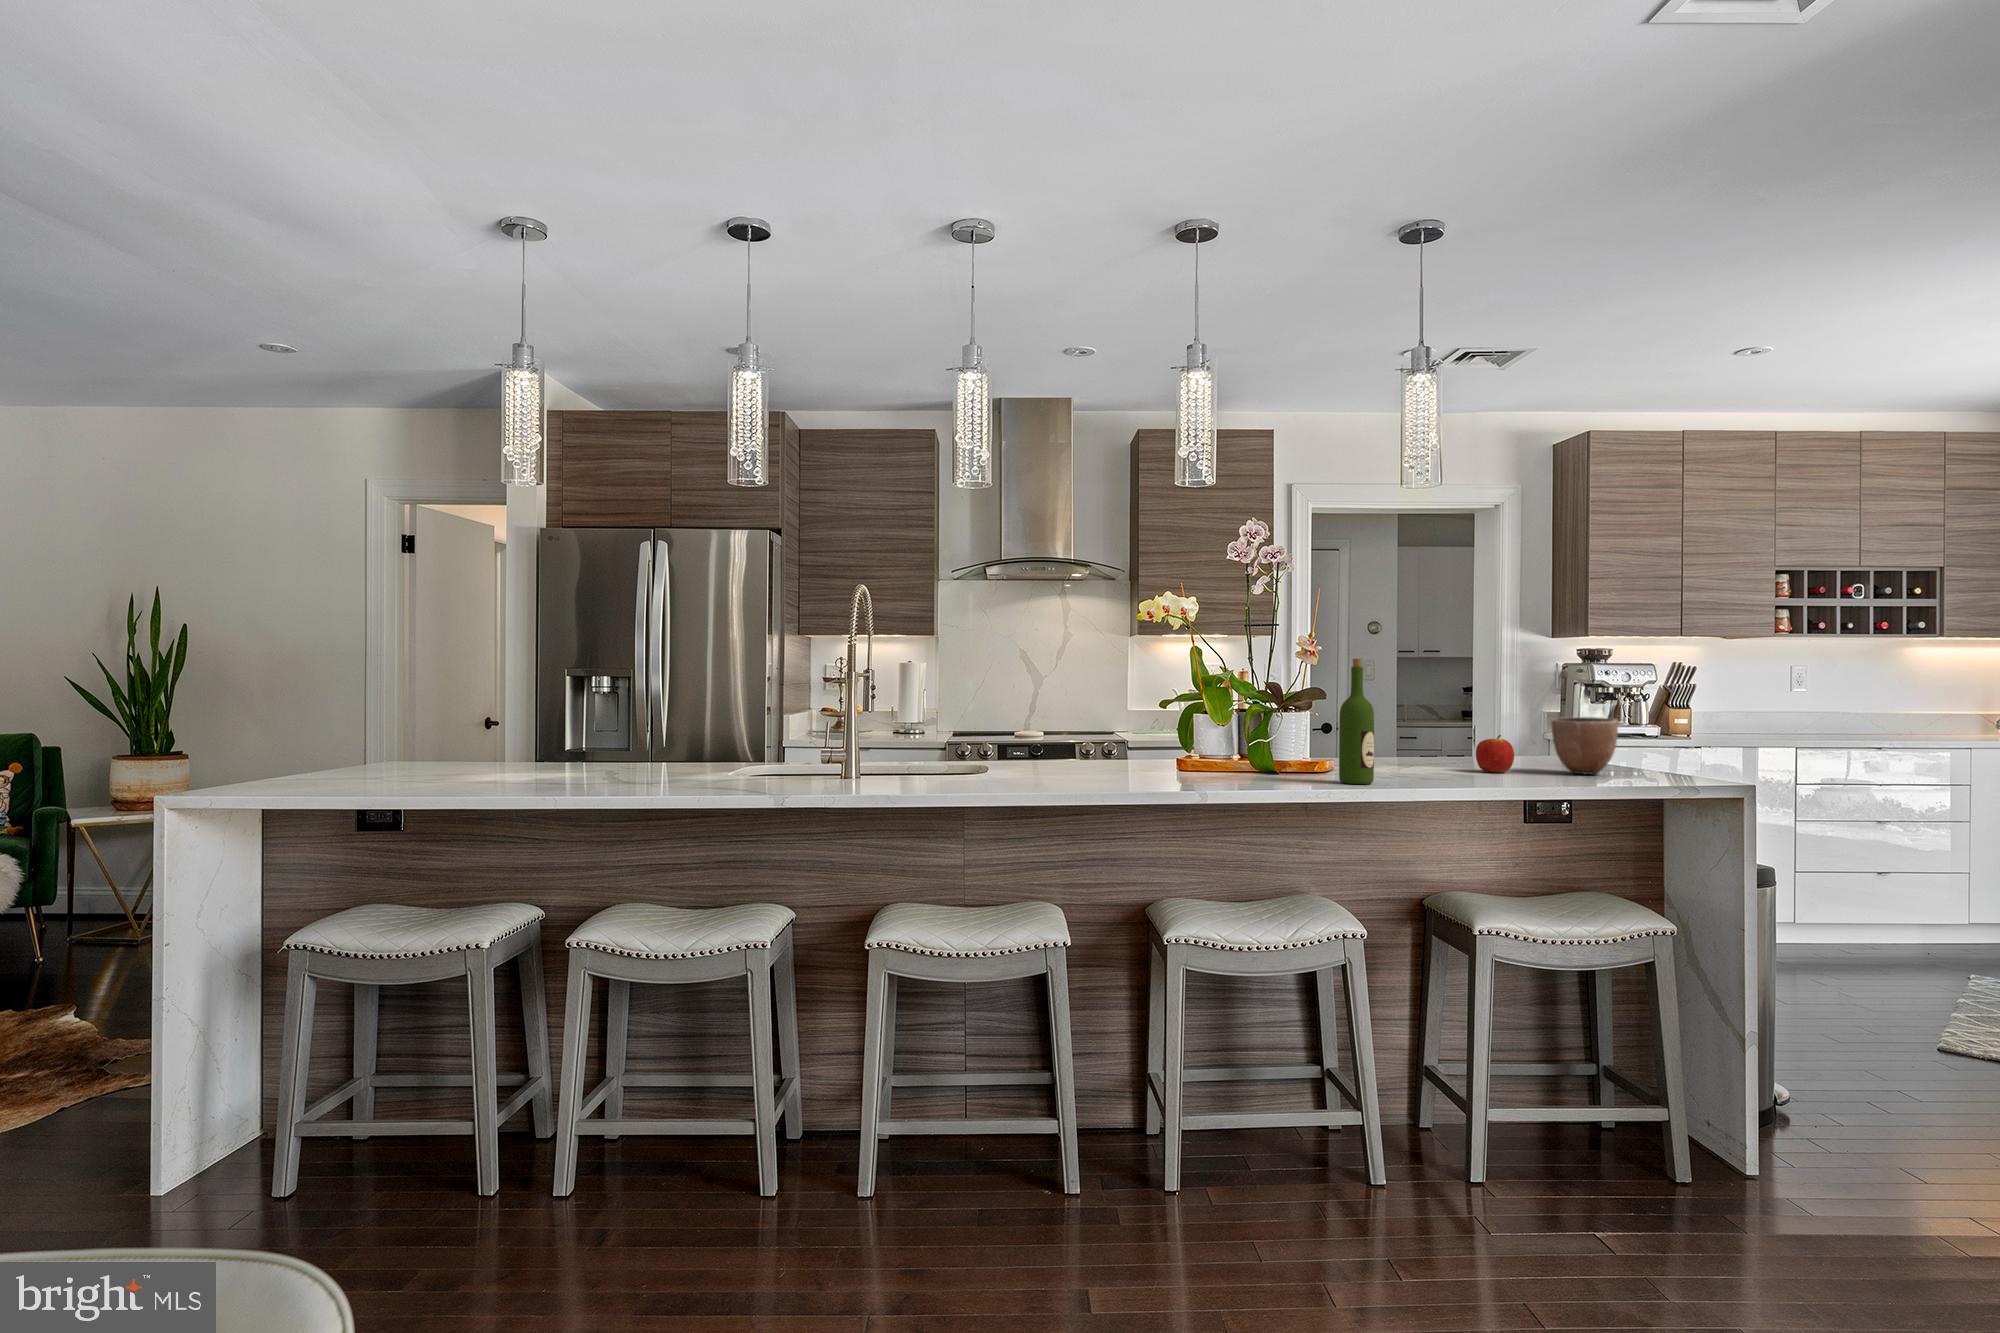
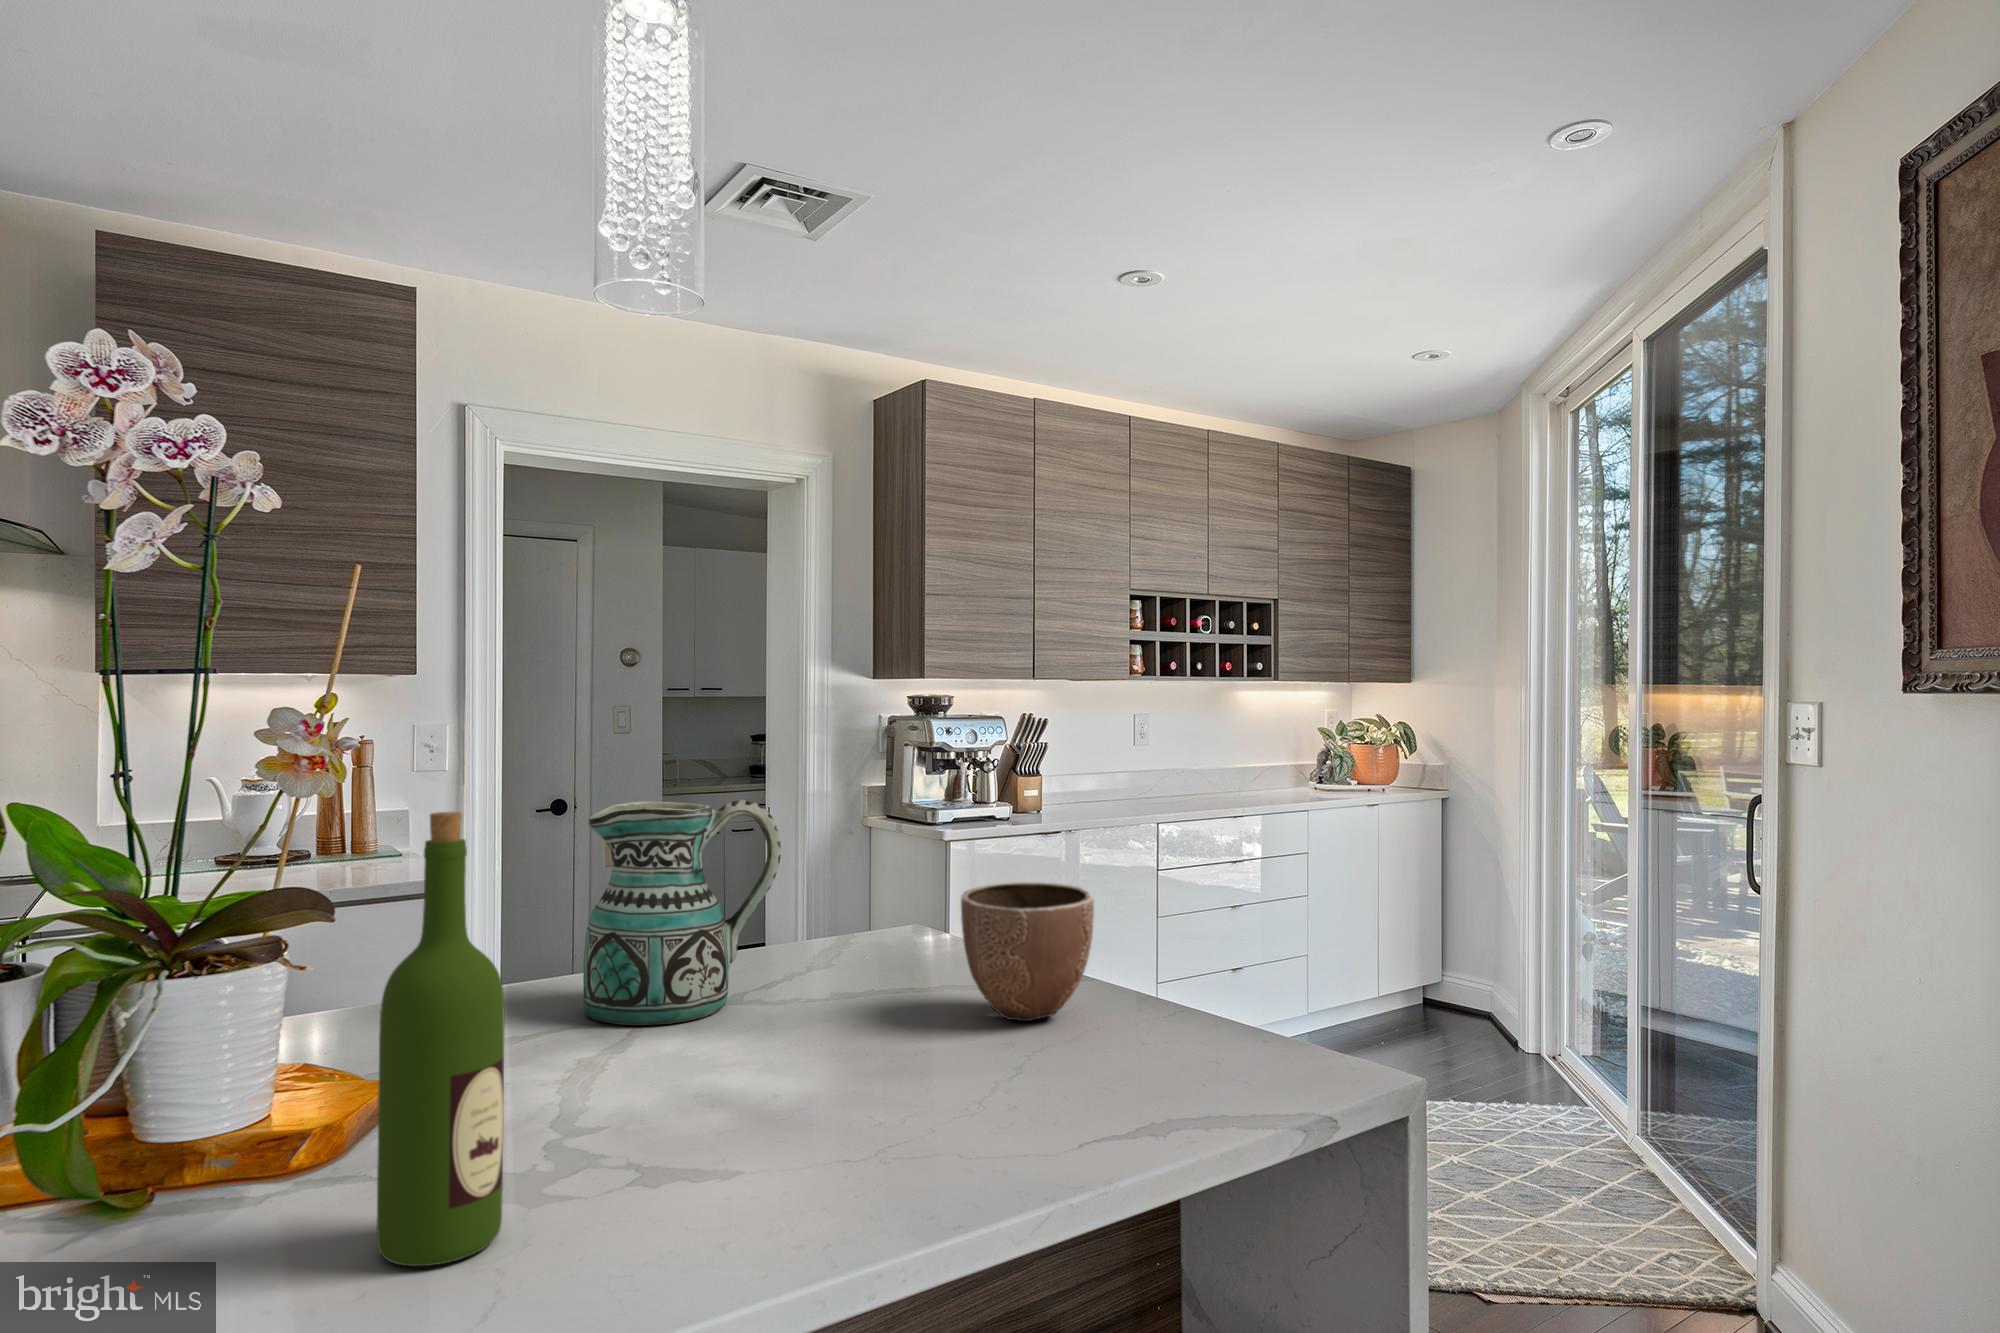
ceramic pitcher: none [1381,678,1468,766] -> present [583,800,781,1025]
apple: present [1476,735,1514,772] -> none [803,946,888,1041]

